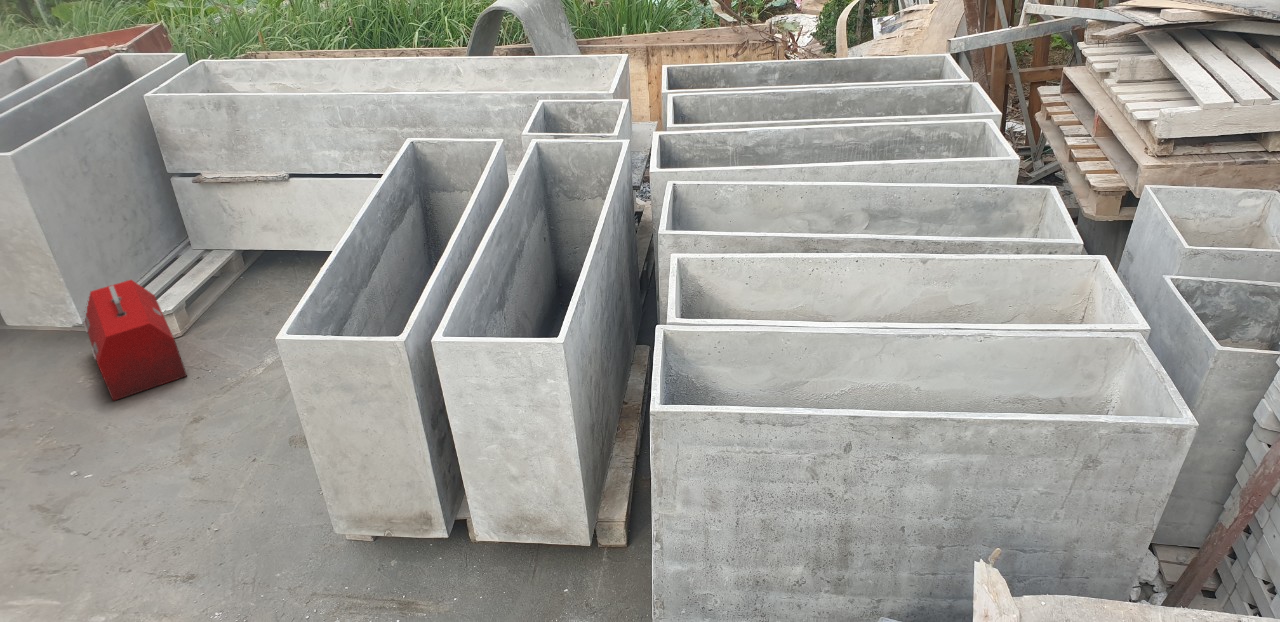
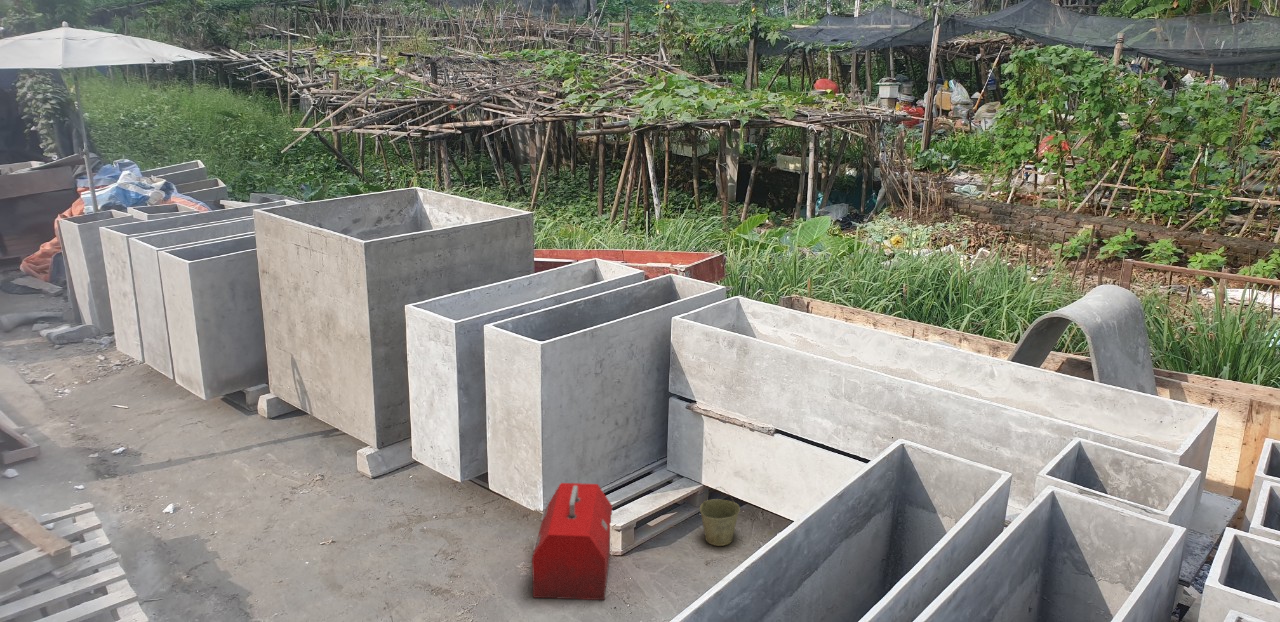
bucket: none [242,243,283,298] -> present [700,495,740,546]

